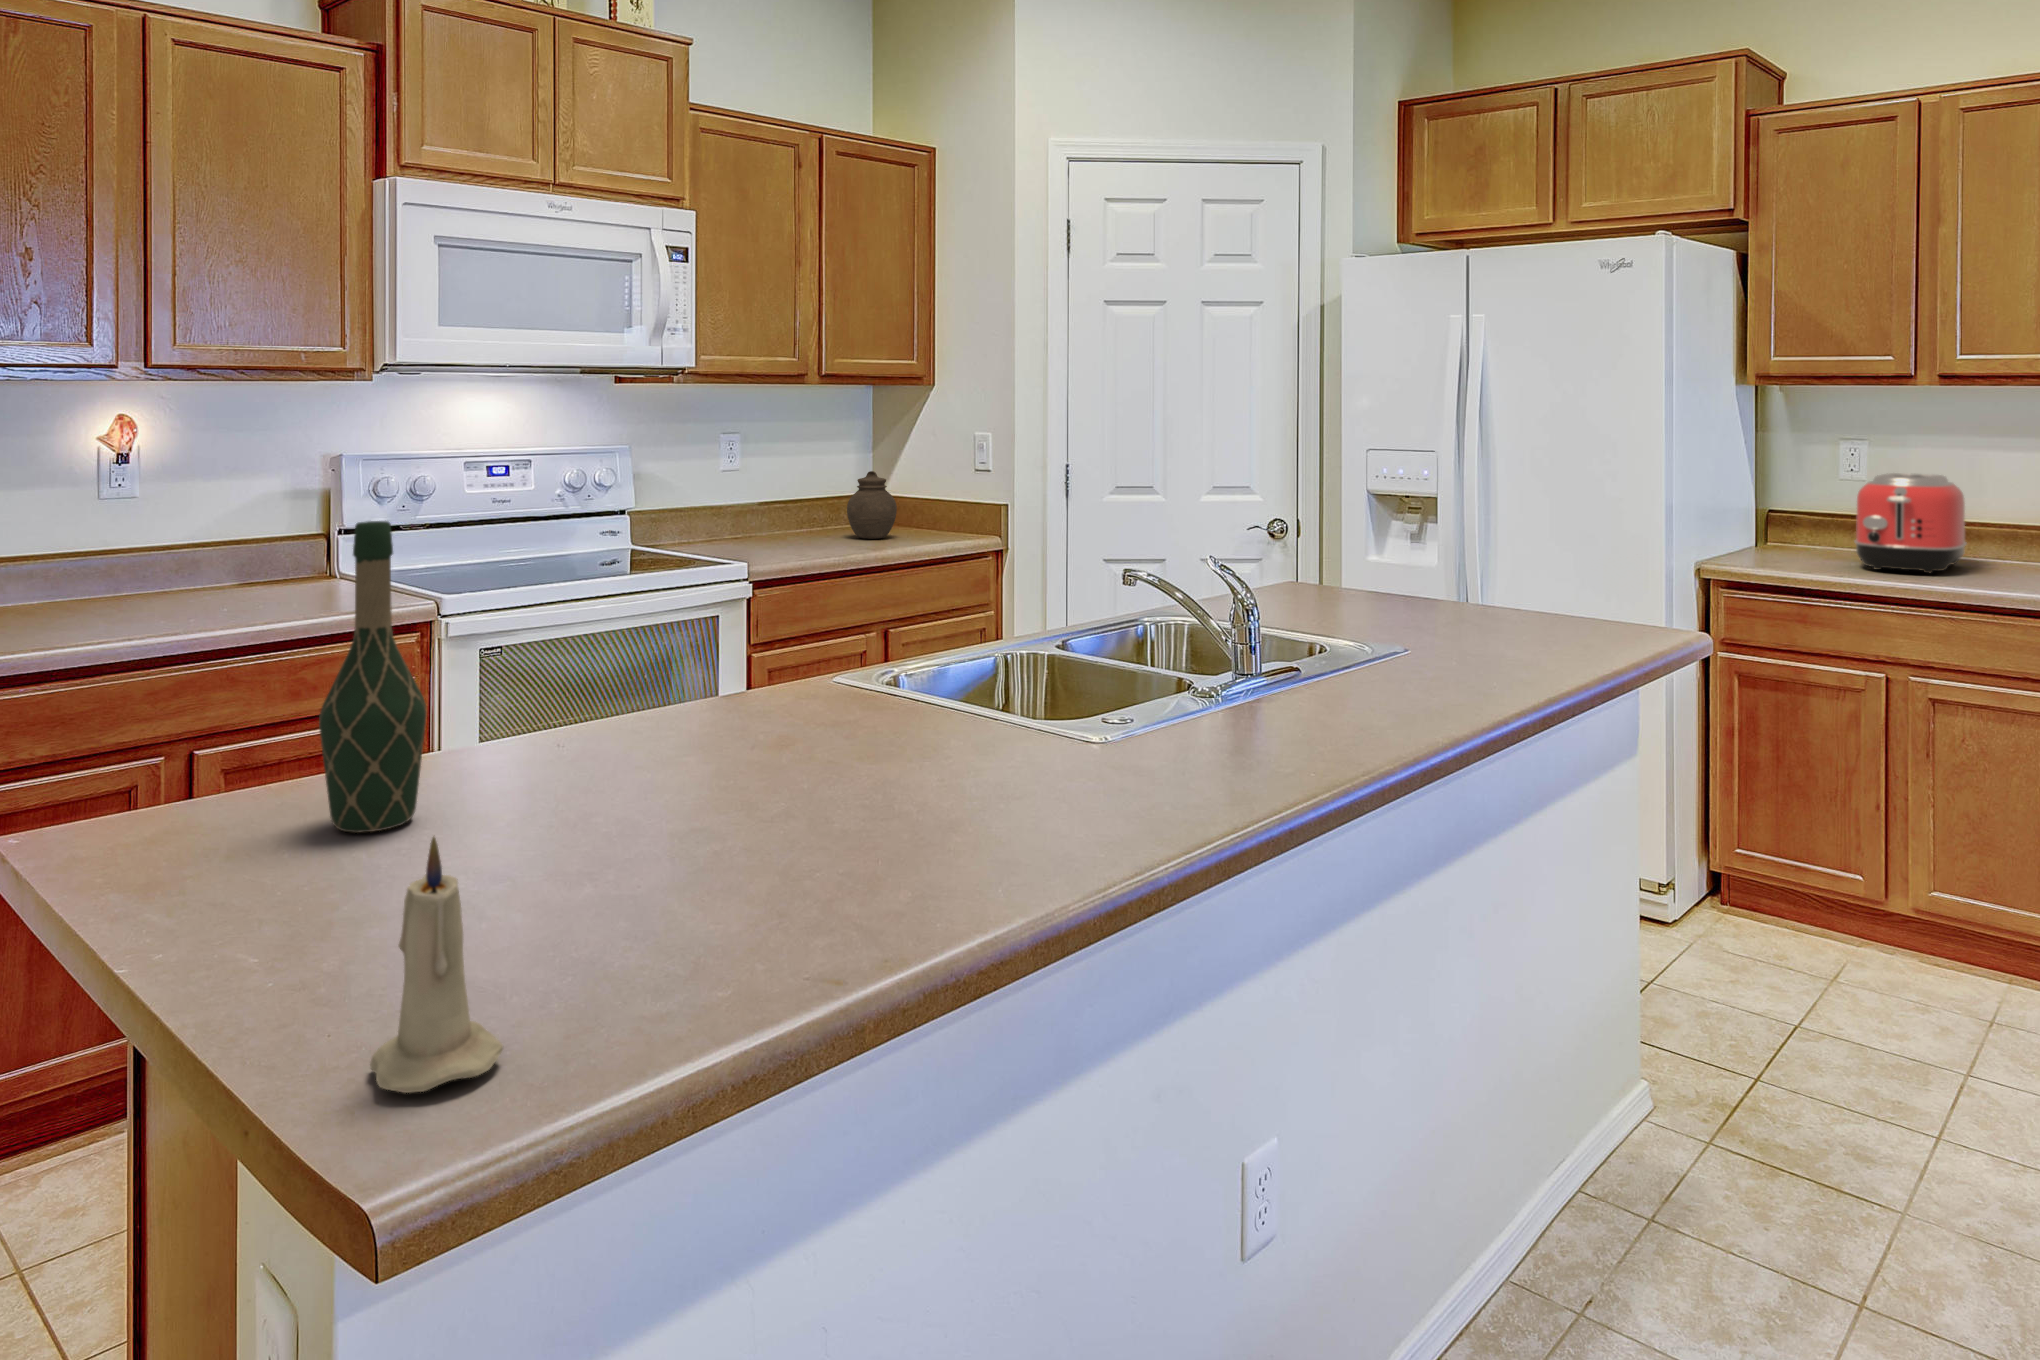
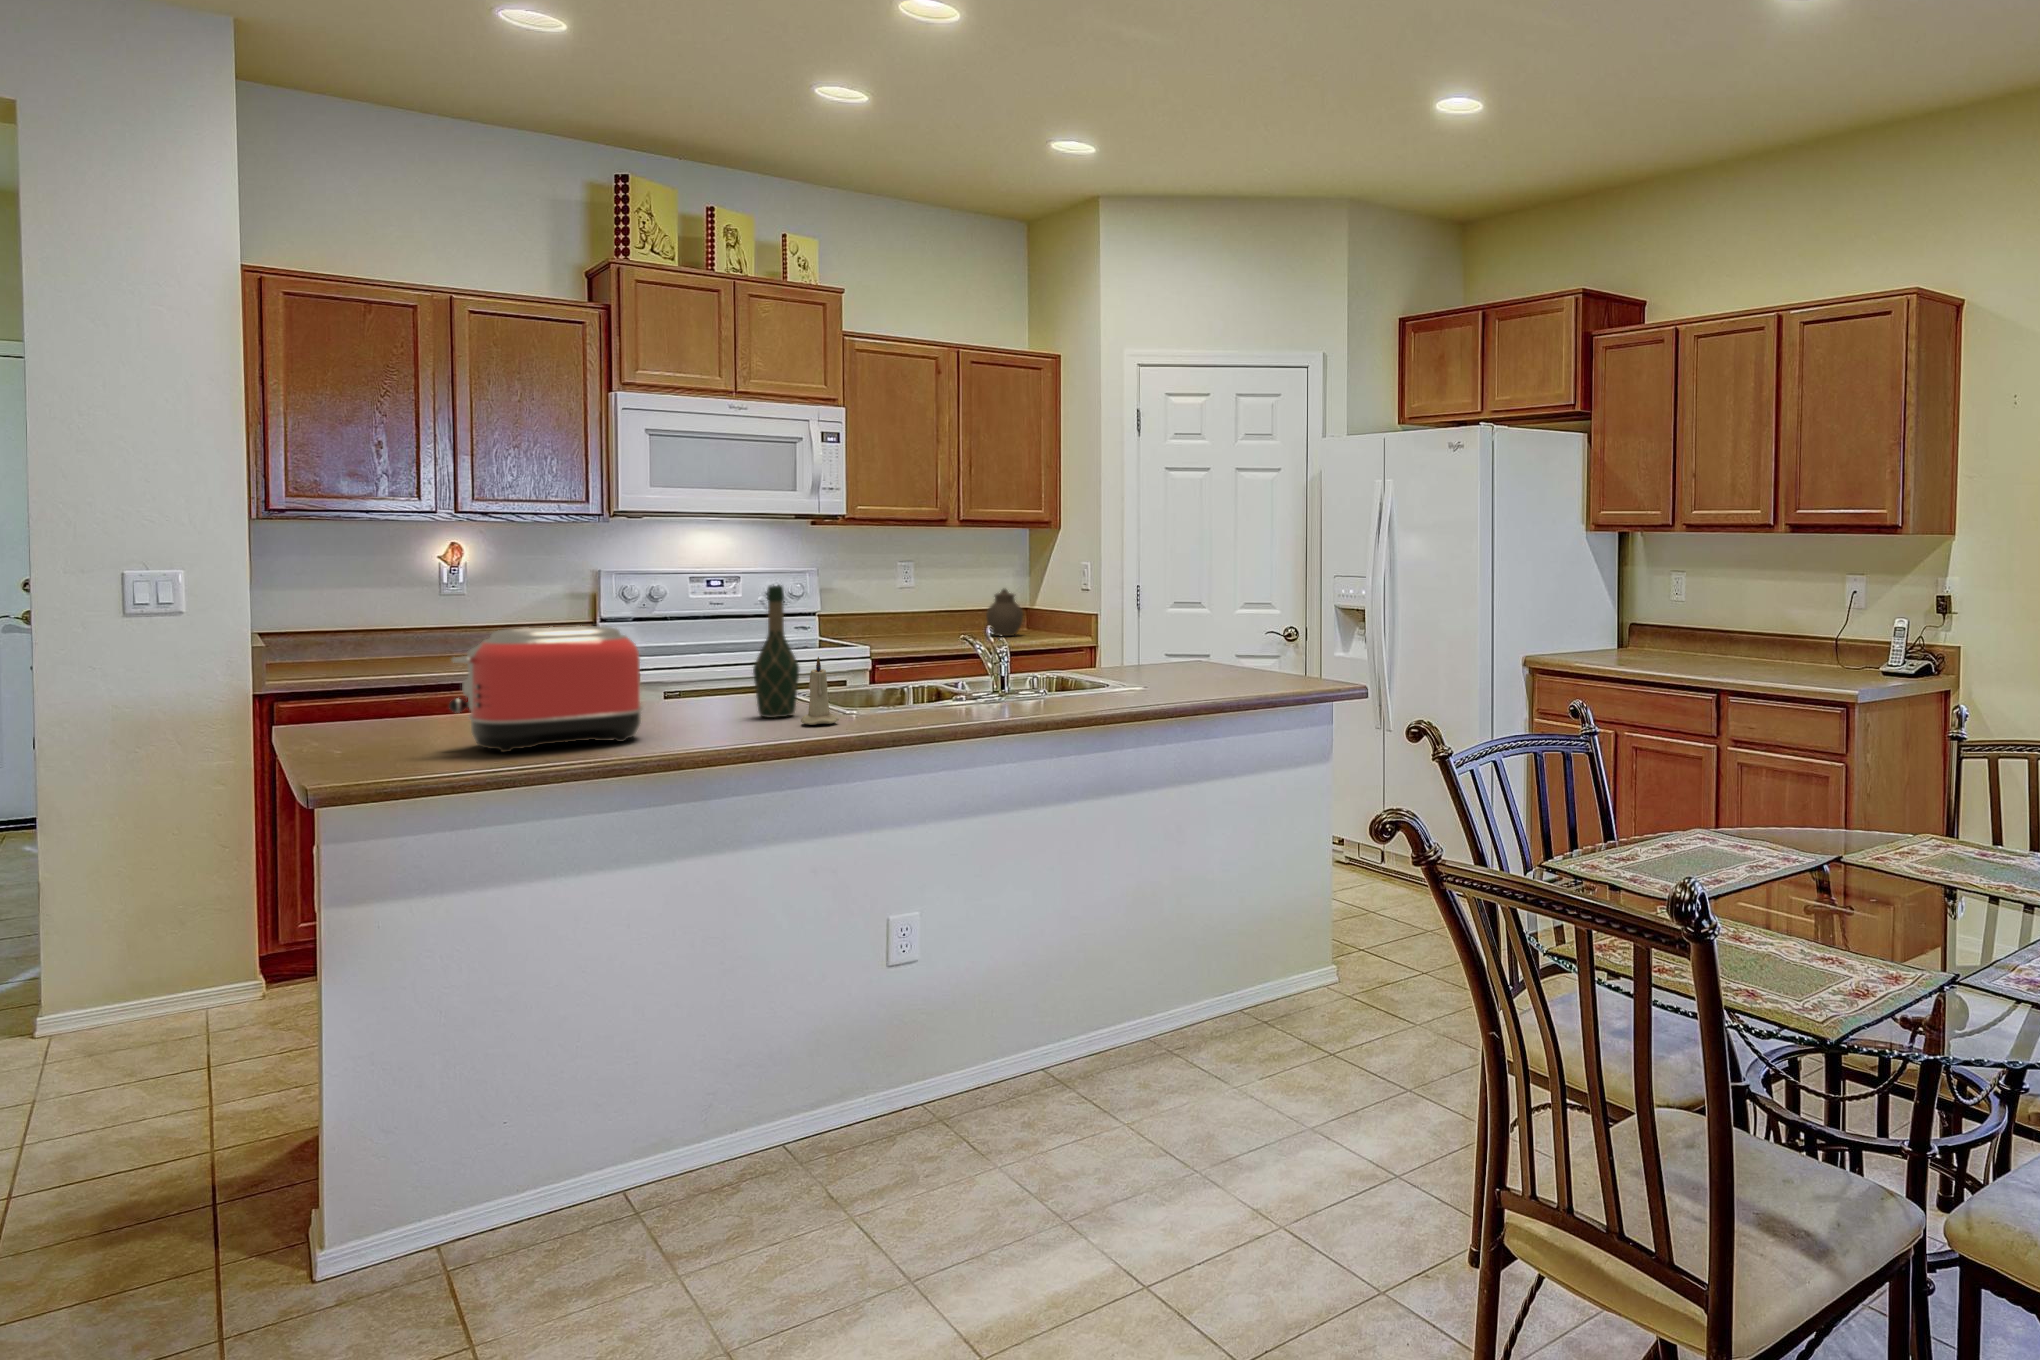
toaster: present [1855,473,1966,573] -> present [449,626,643,752]
wine bottle: present [319,521,427,833] -> present [753,585,800,718]
candle: present [370,837,503,1093] -> present [801,657,839,725]

